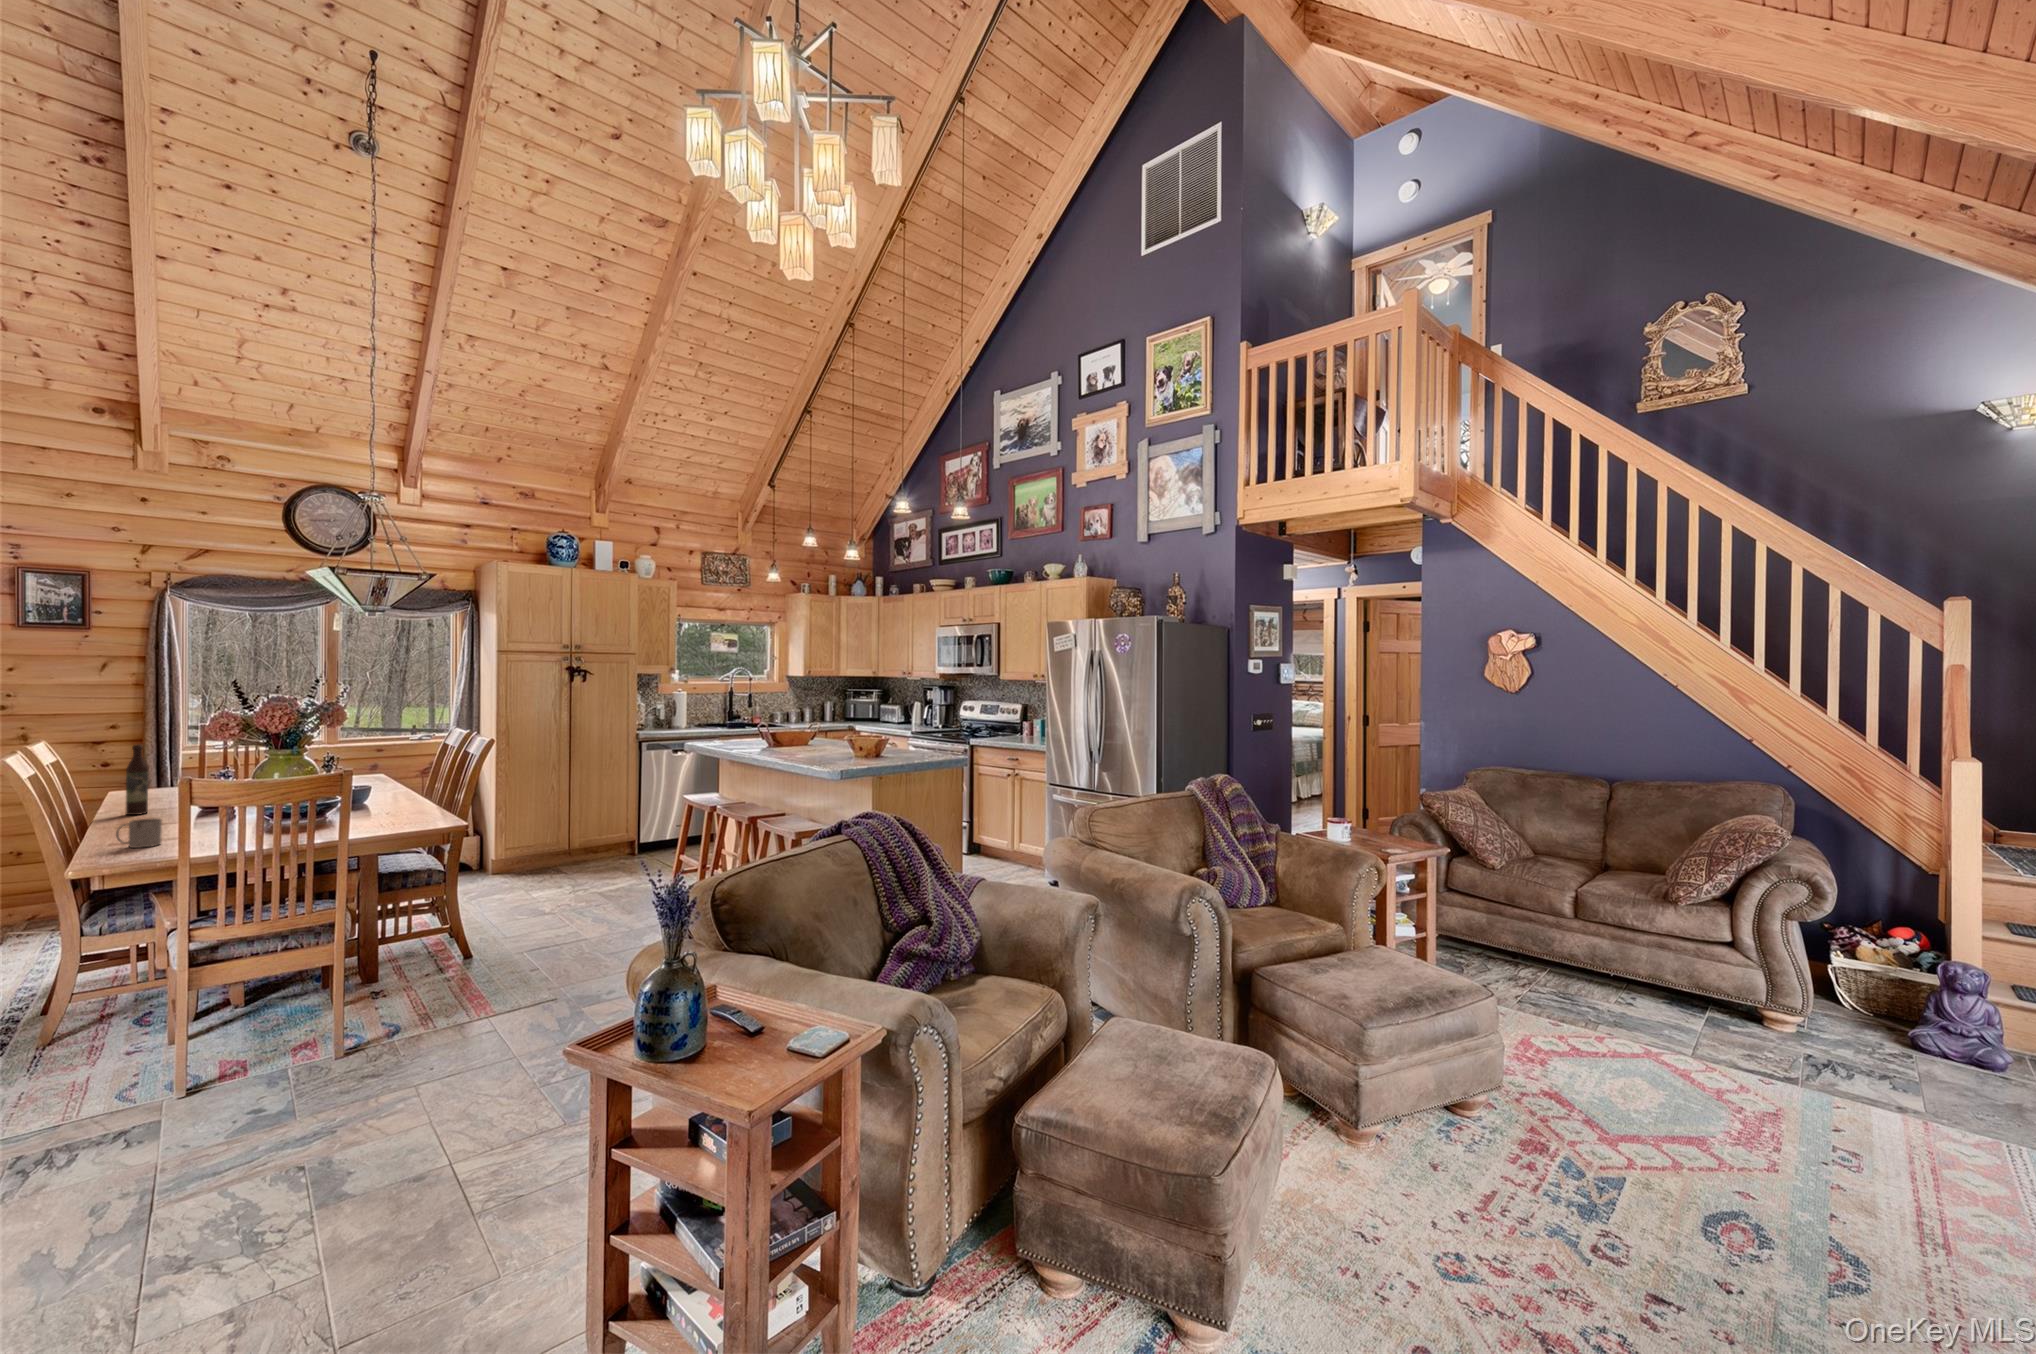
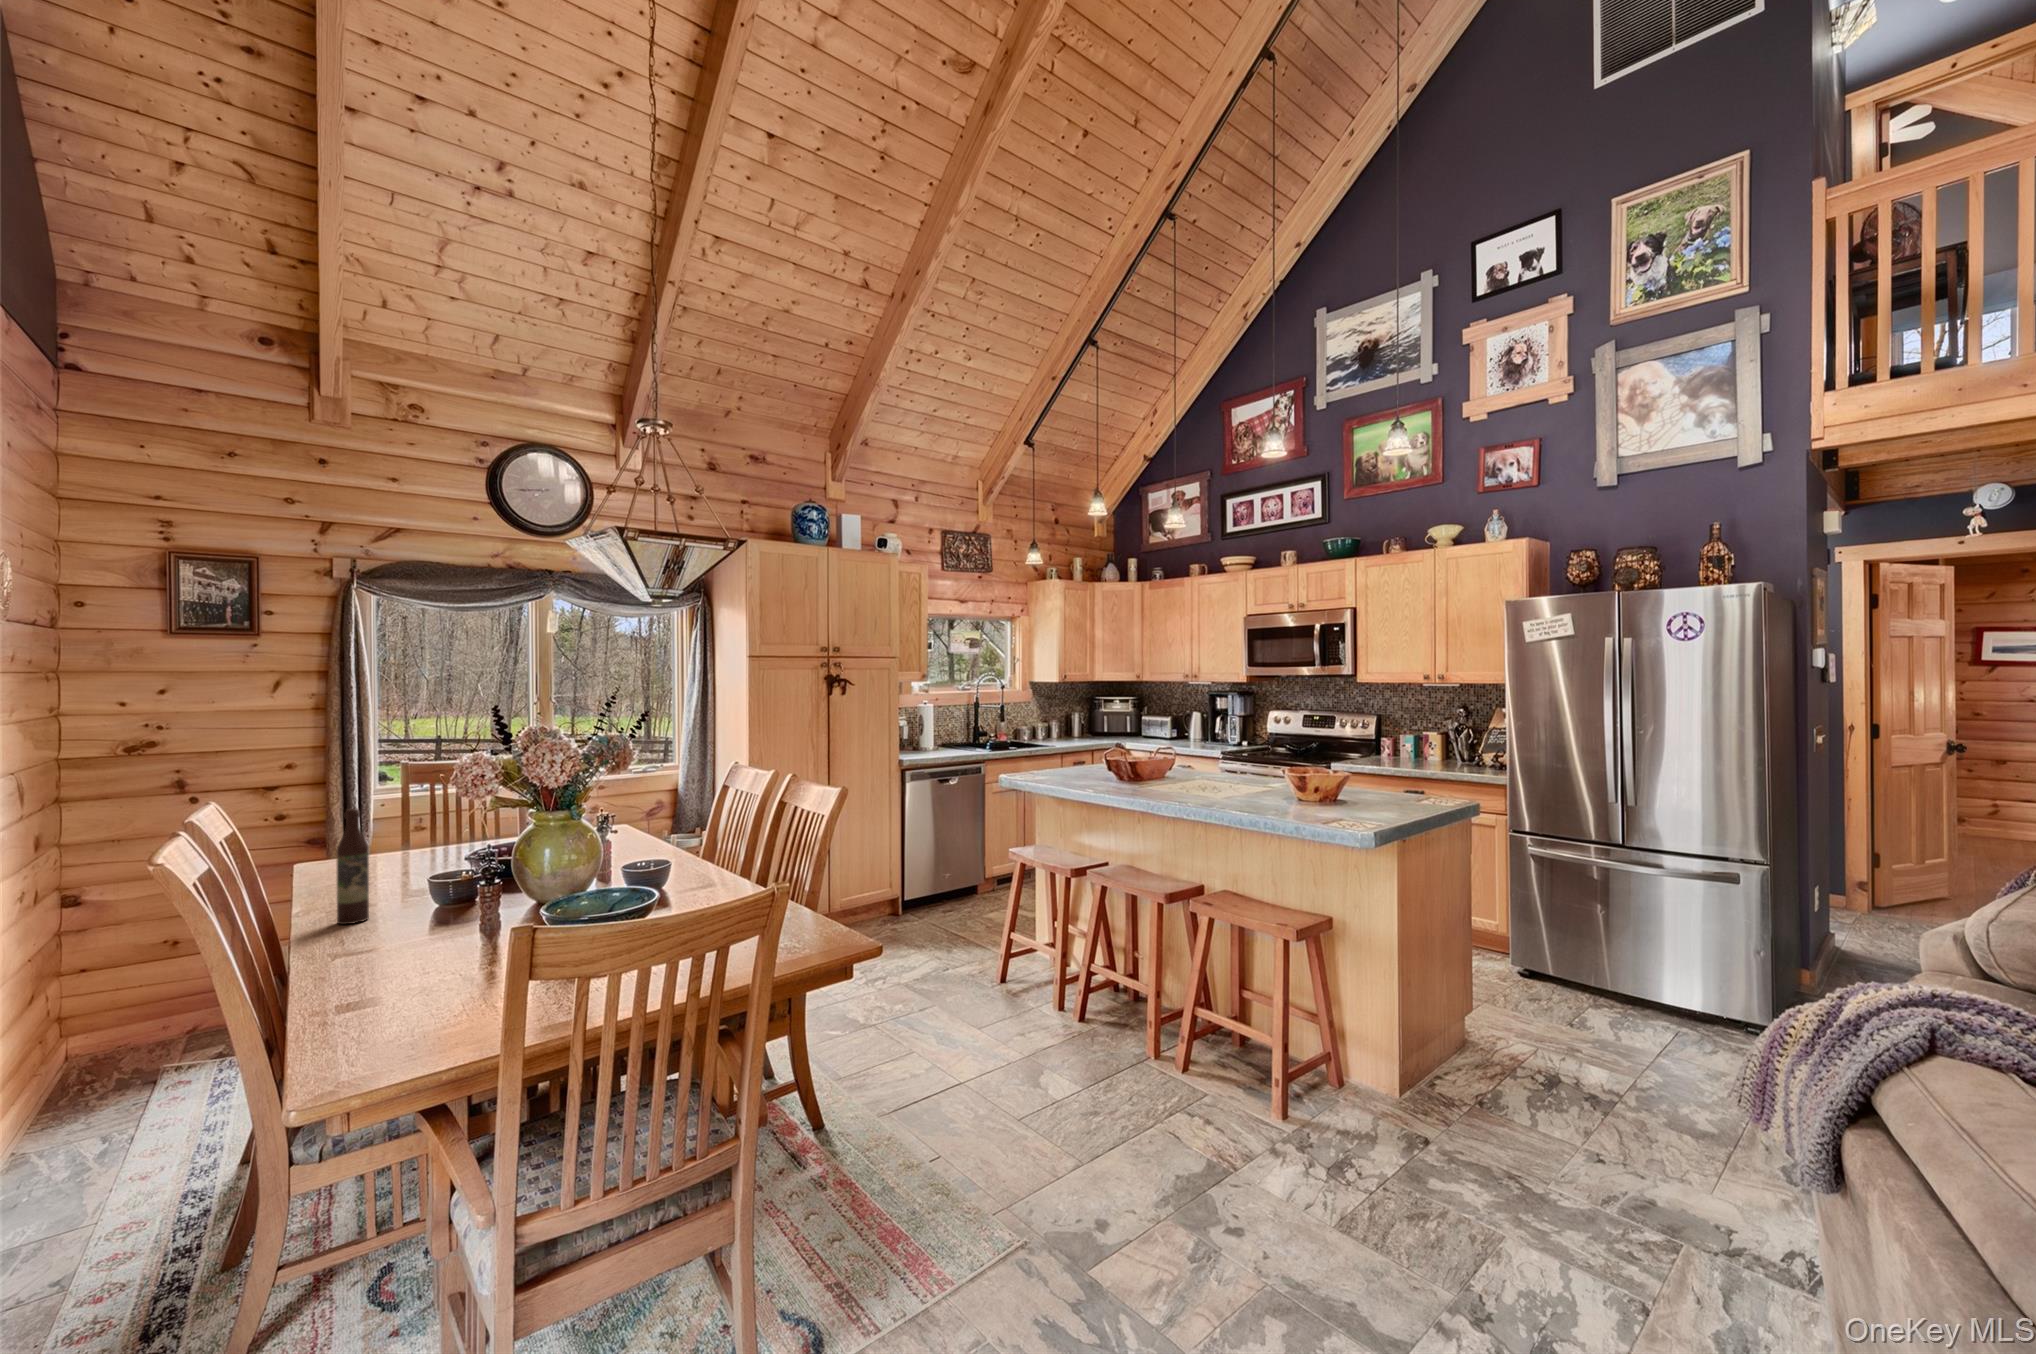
mug: present [116,818,162,848] -> none [351,964,426,1027]

